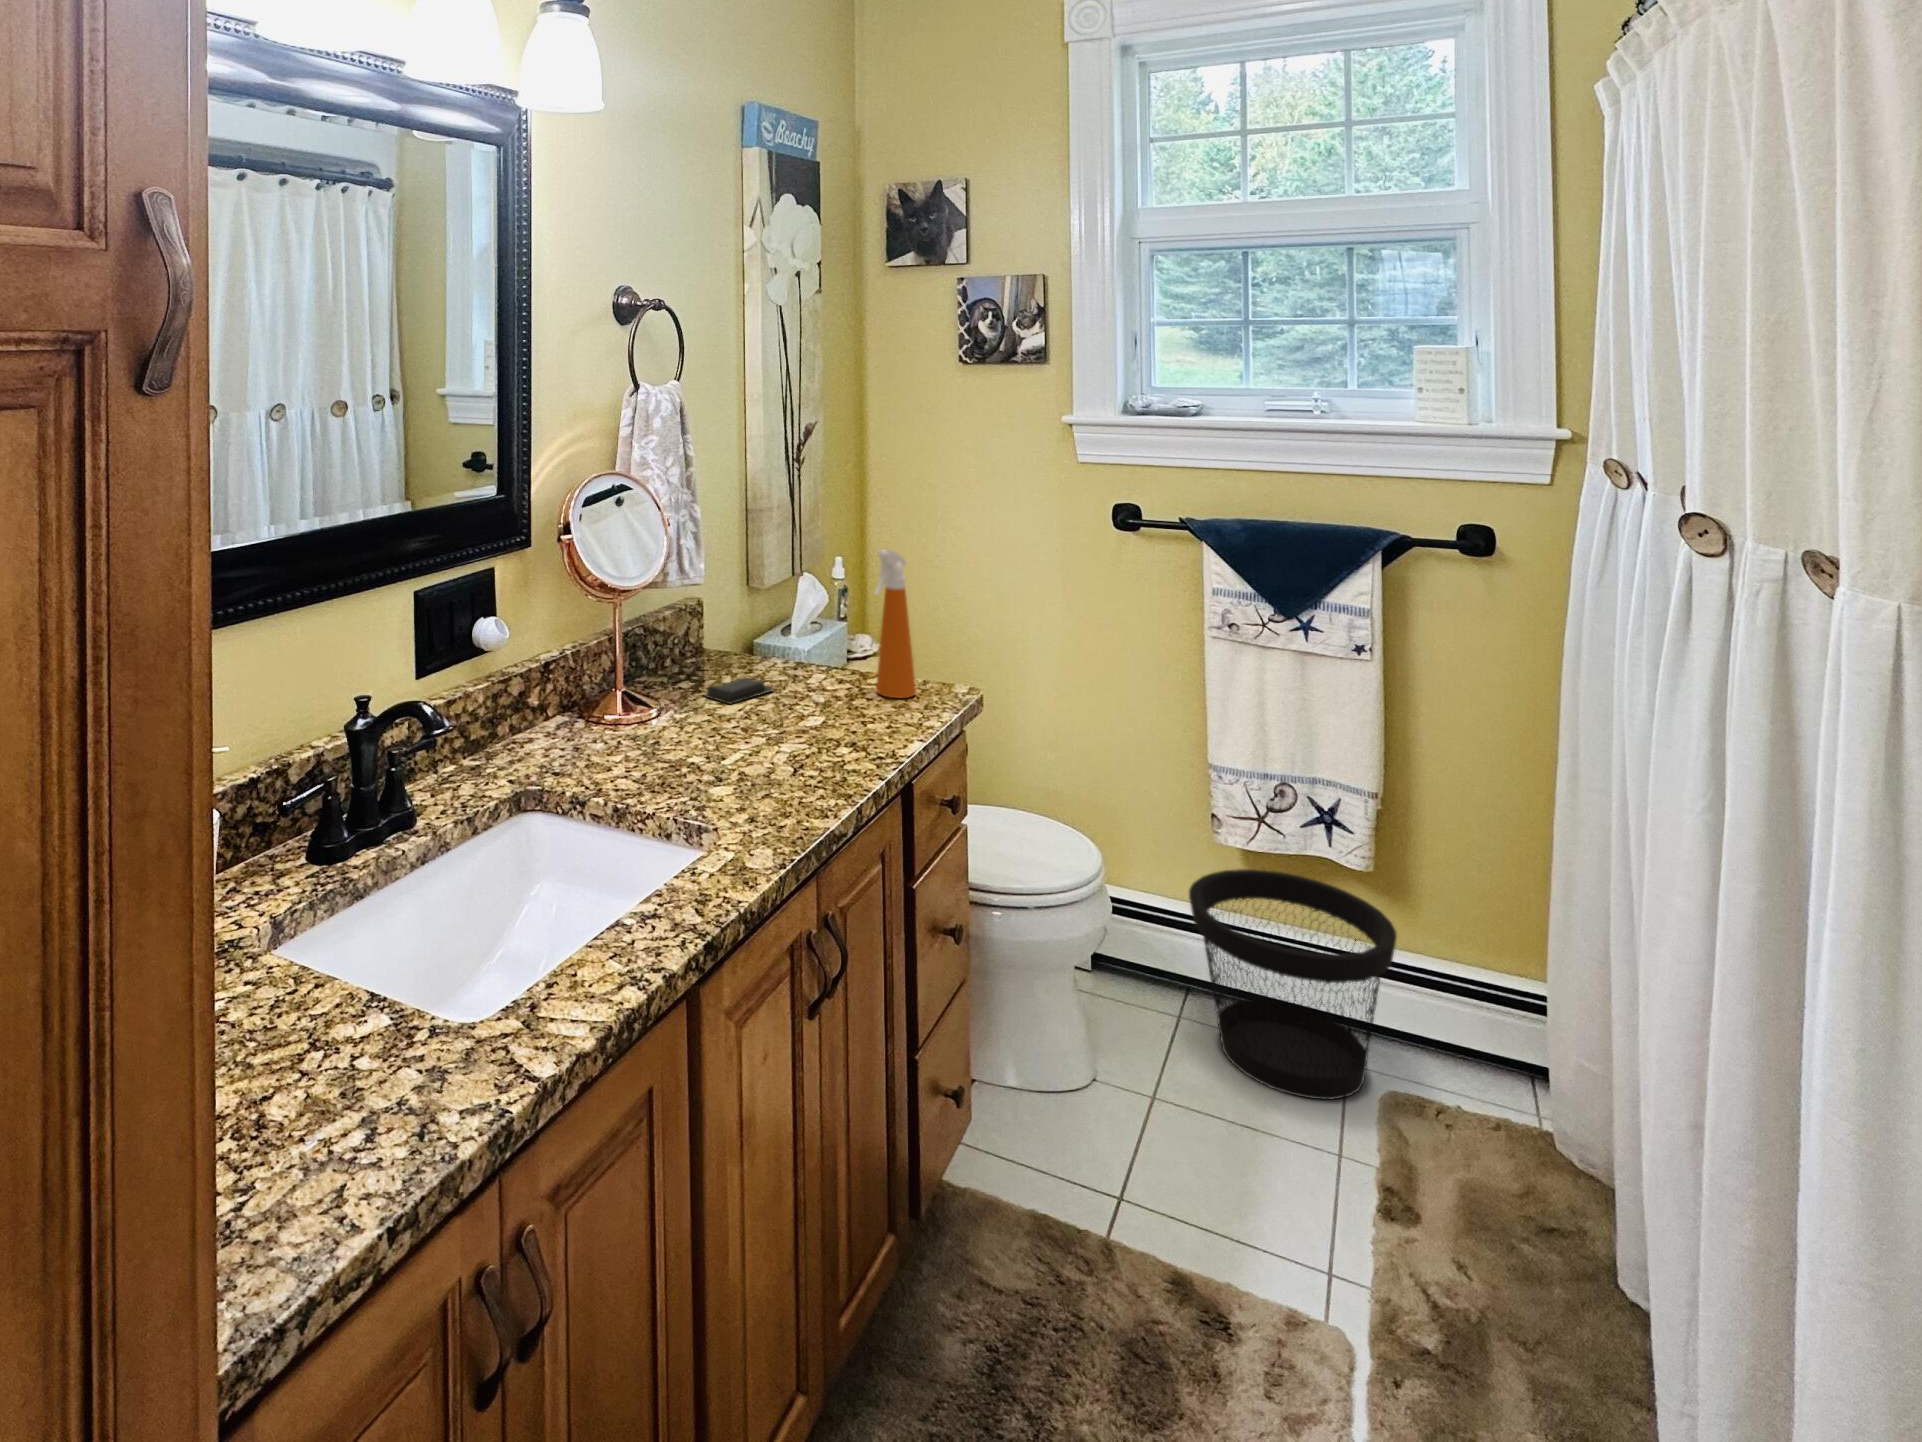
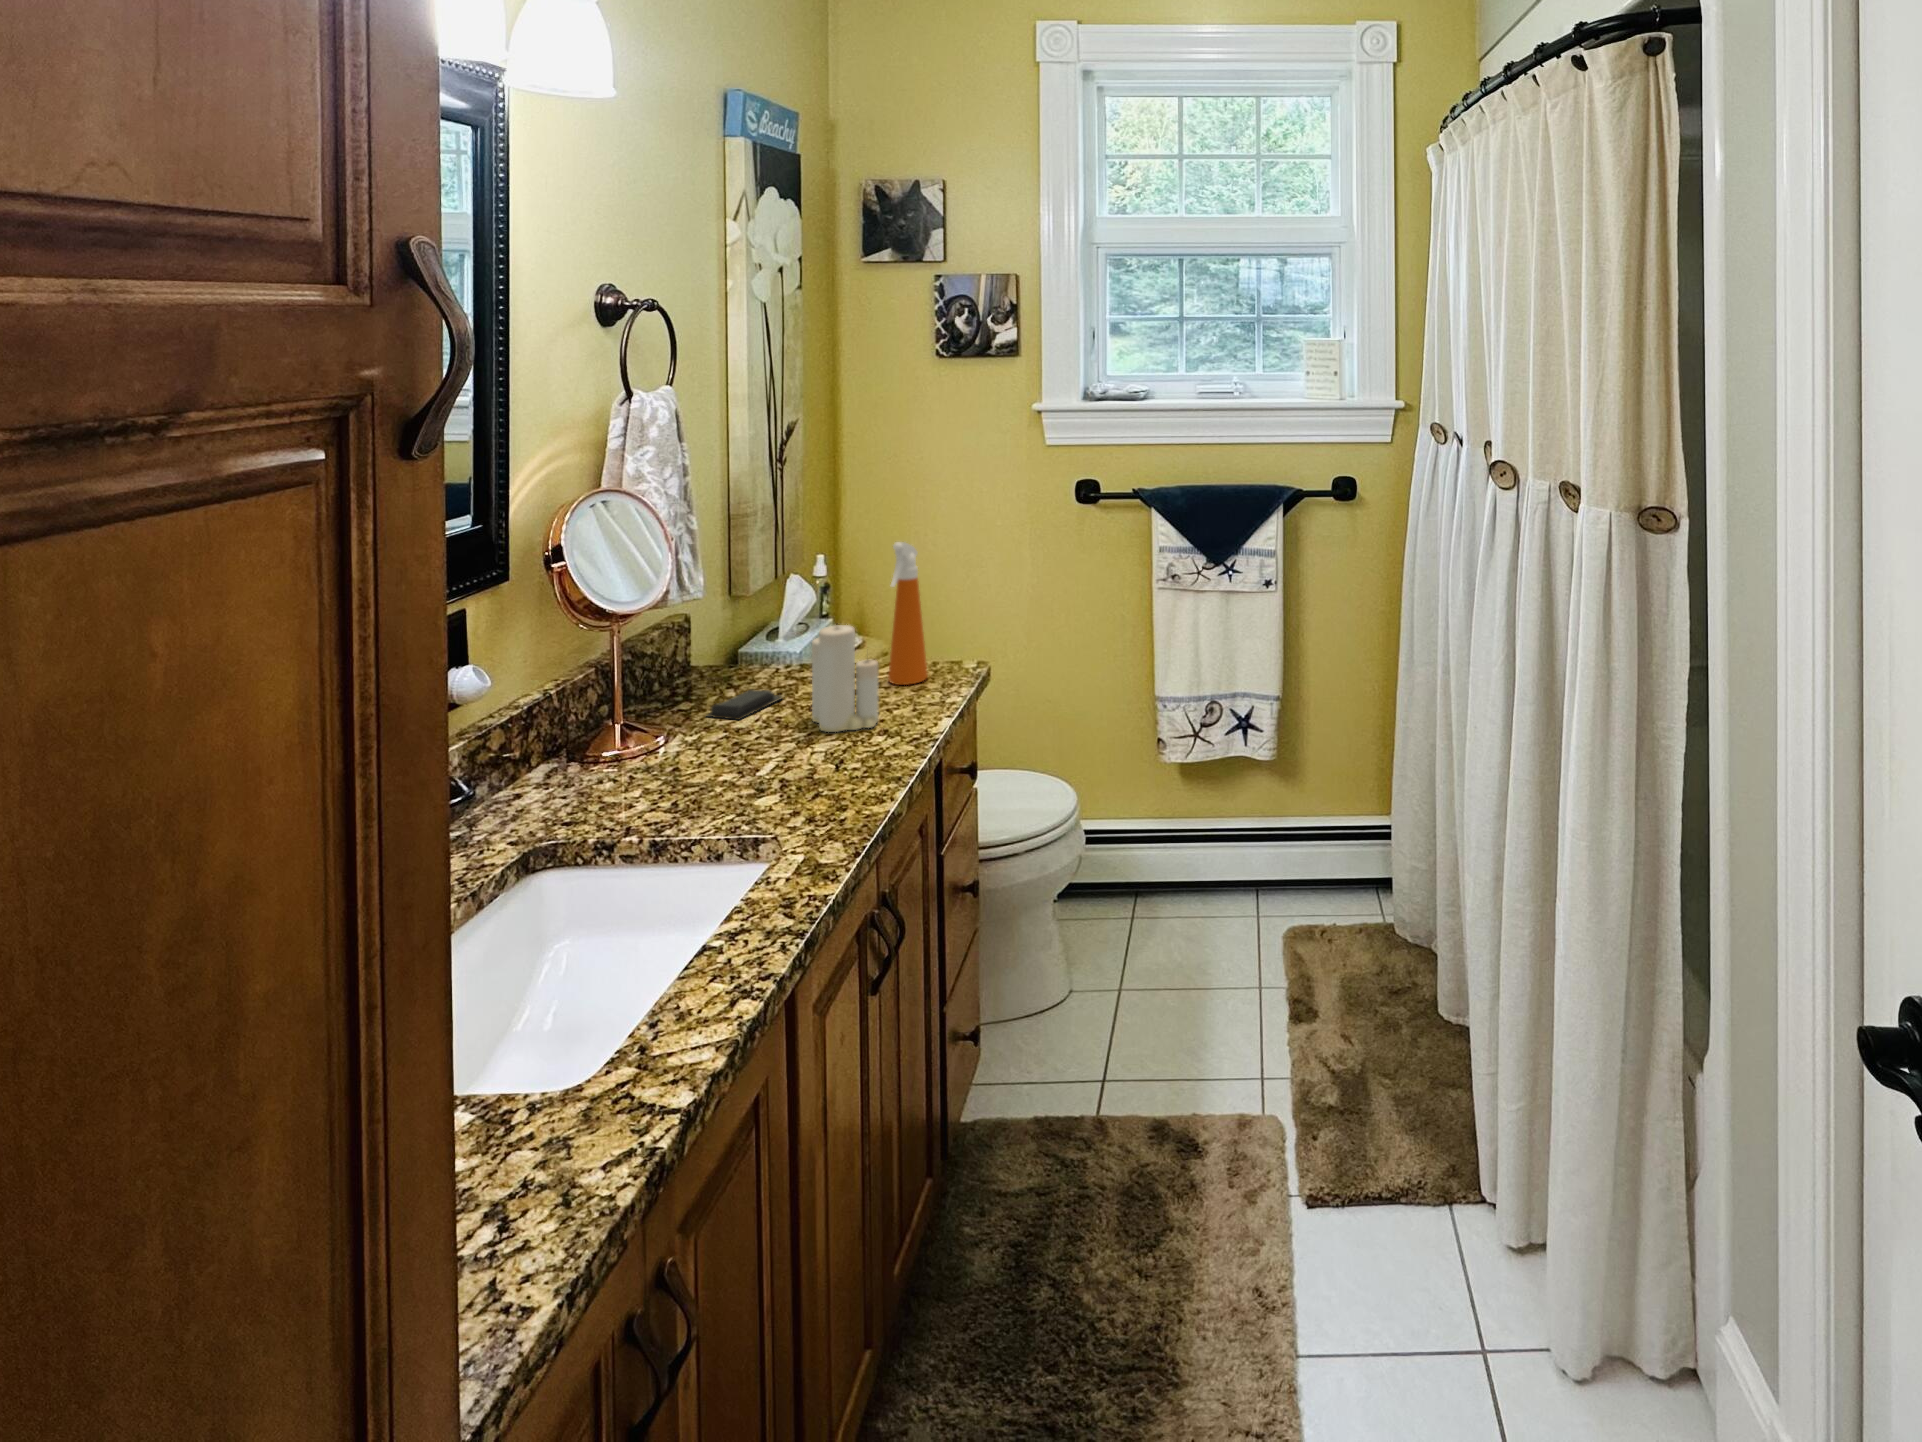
candle: none [791,617,853,735] -> present [812,624,878,732]
wastebasket: present [1189,869,1397,1100] -> none [1144,777,1296,956]

